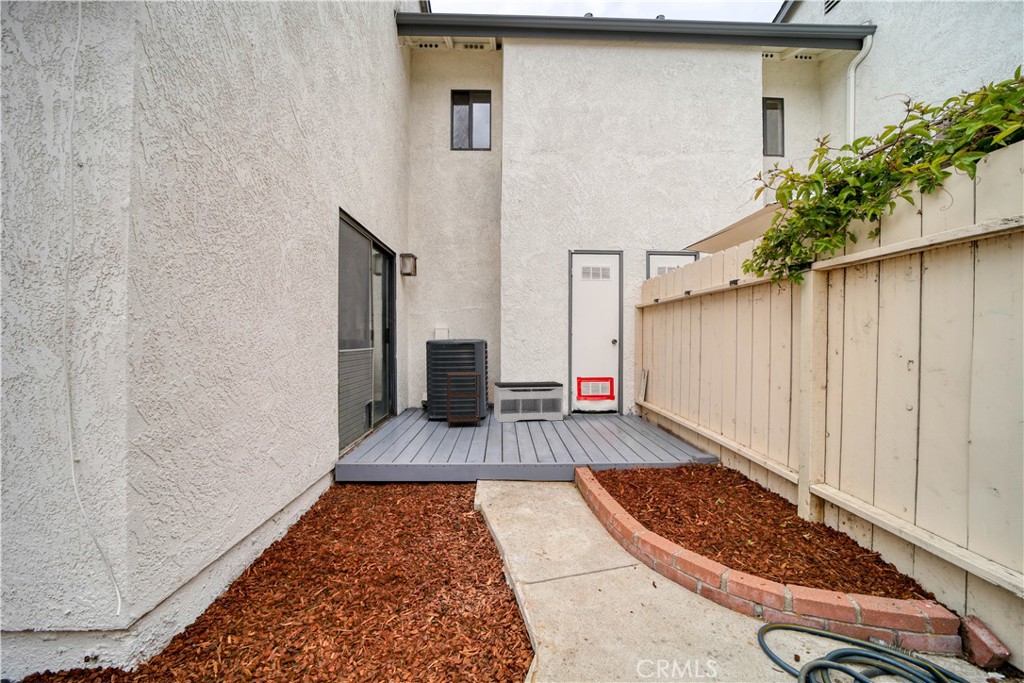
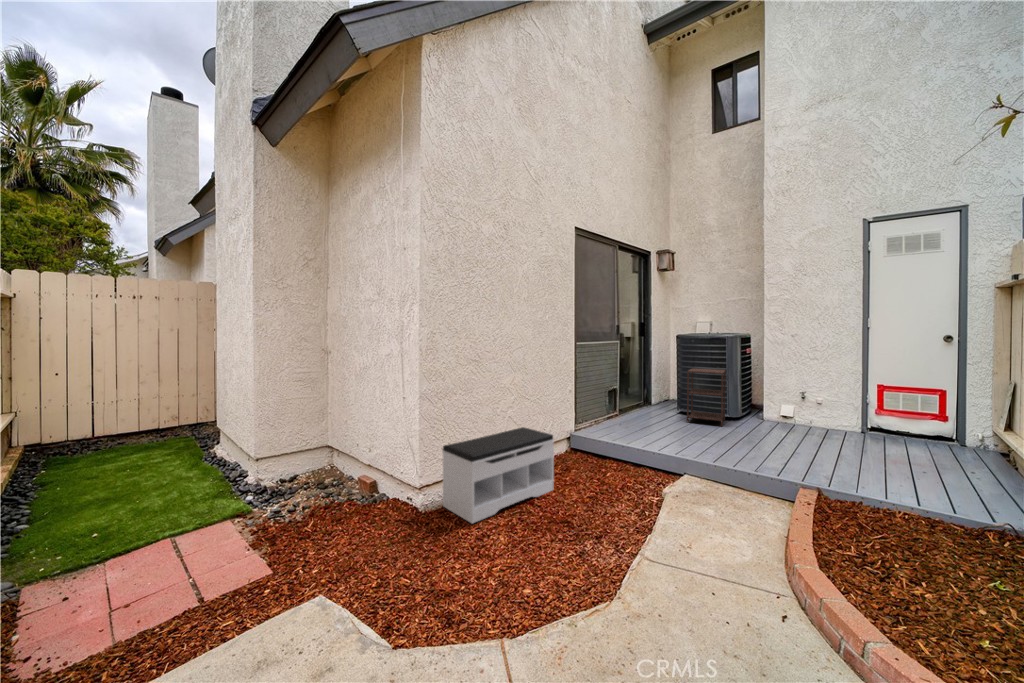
bench: present [494,381,563,422] -> present [442,427,554,523]

